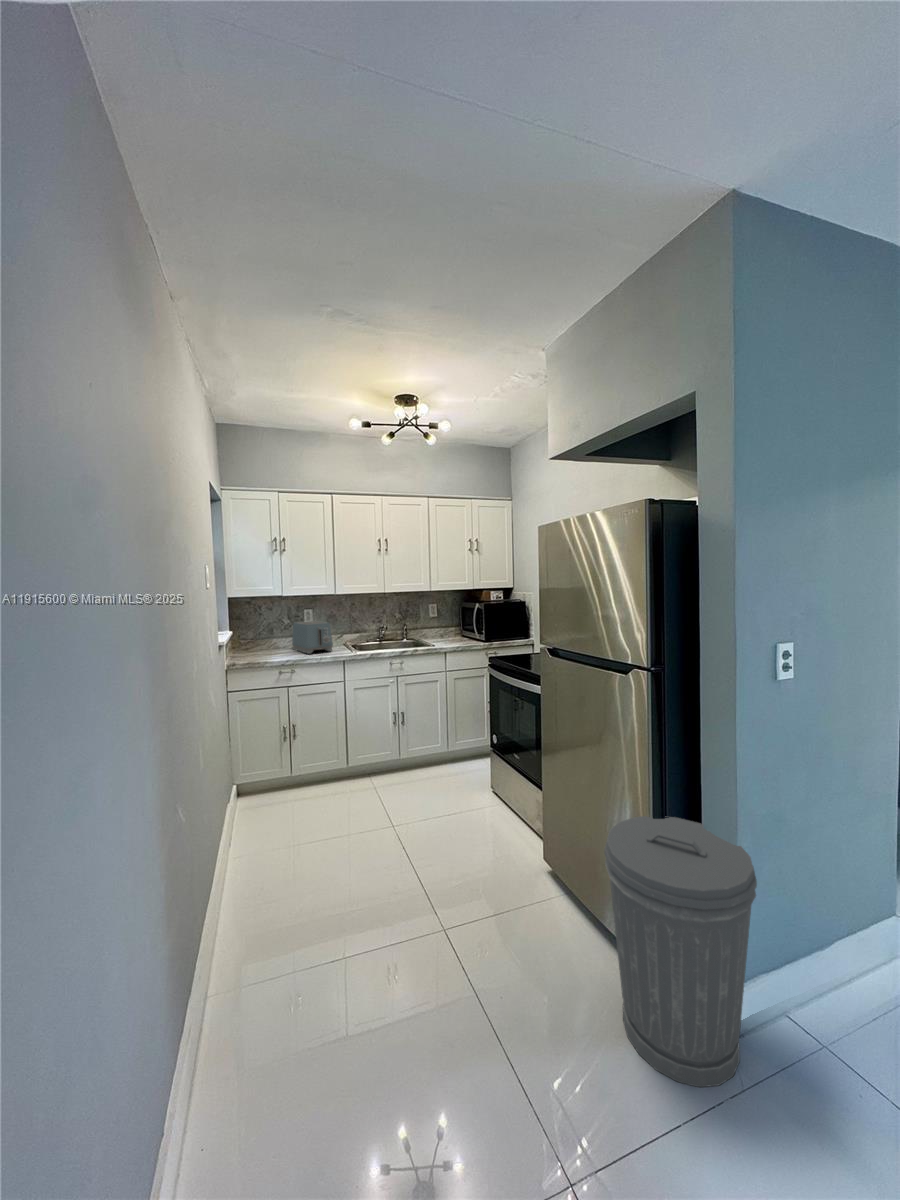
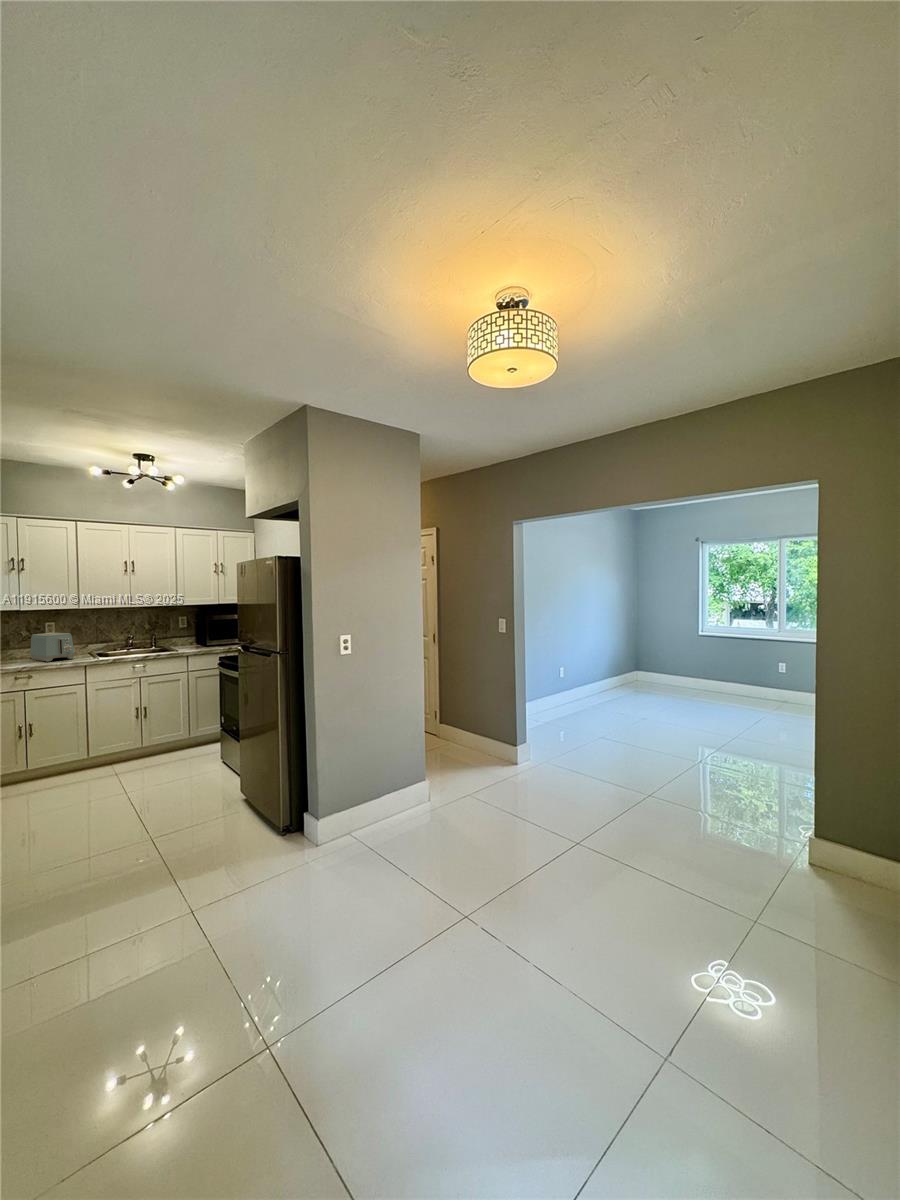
trash can: present [604,816,757,1087] -> none [241,736,319,866]

